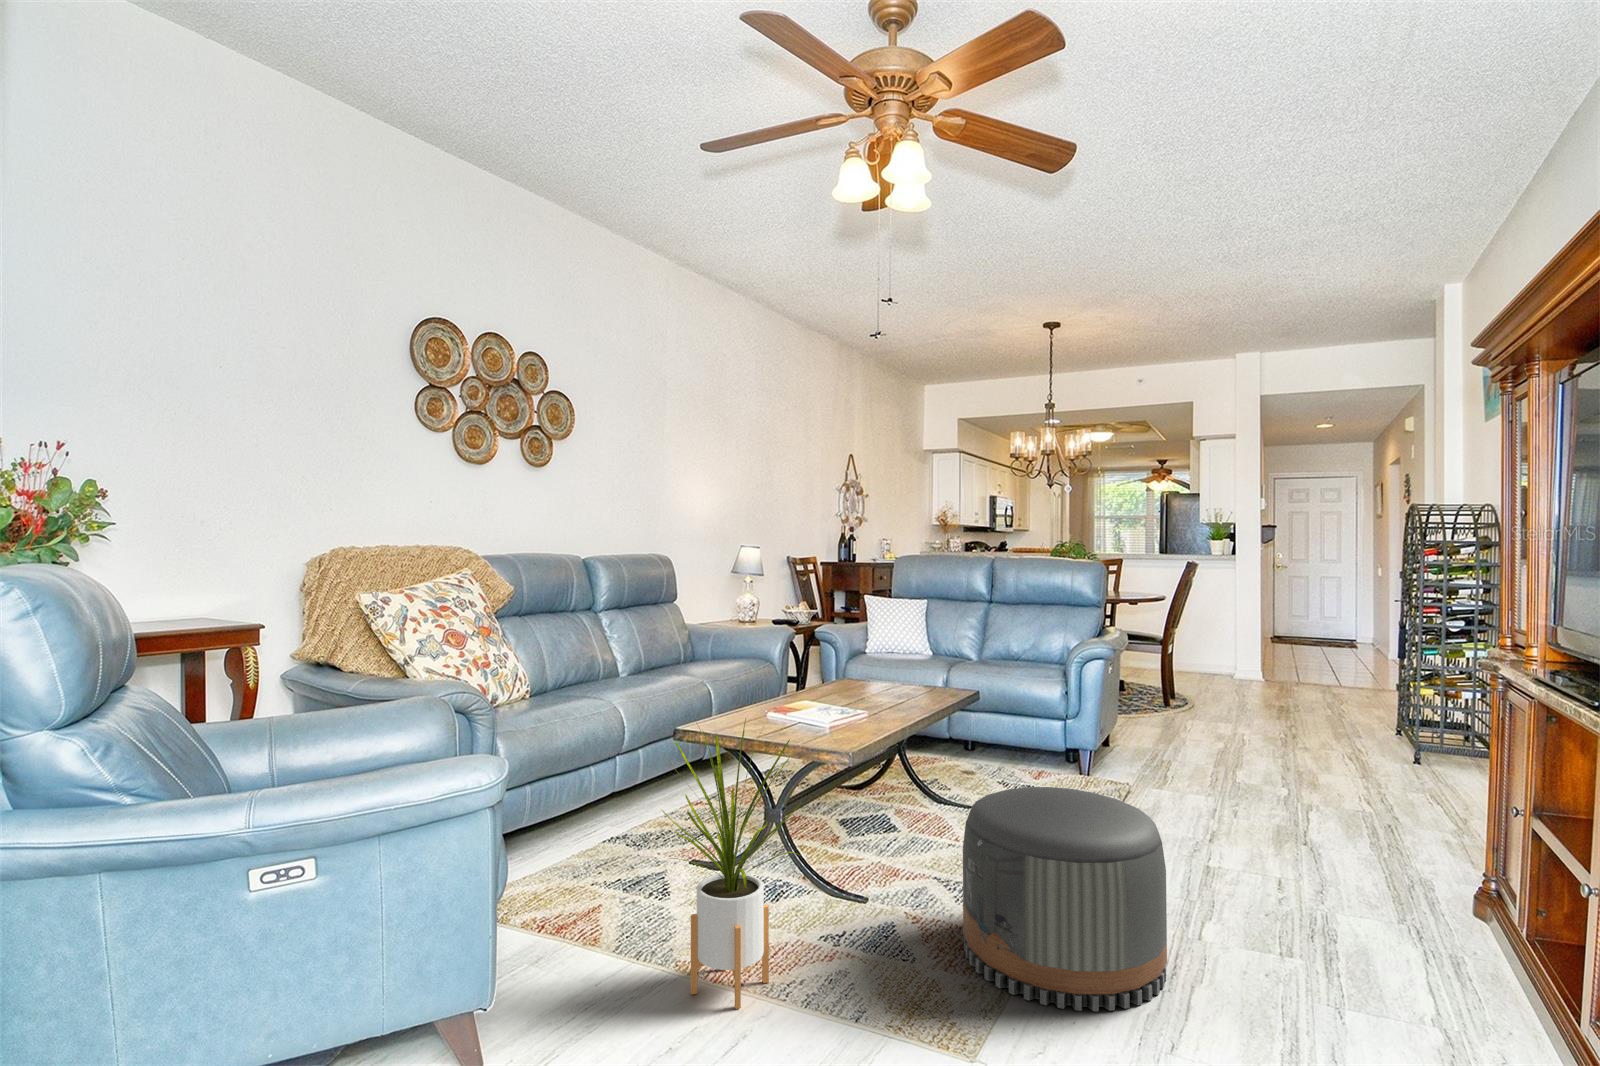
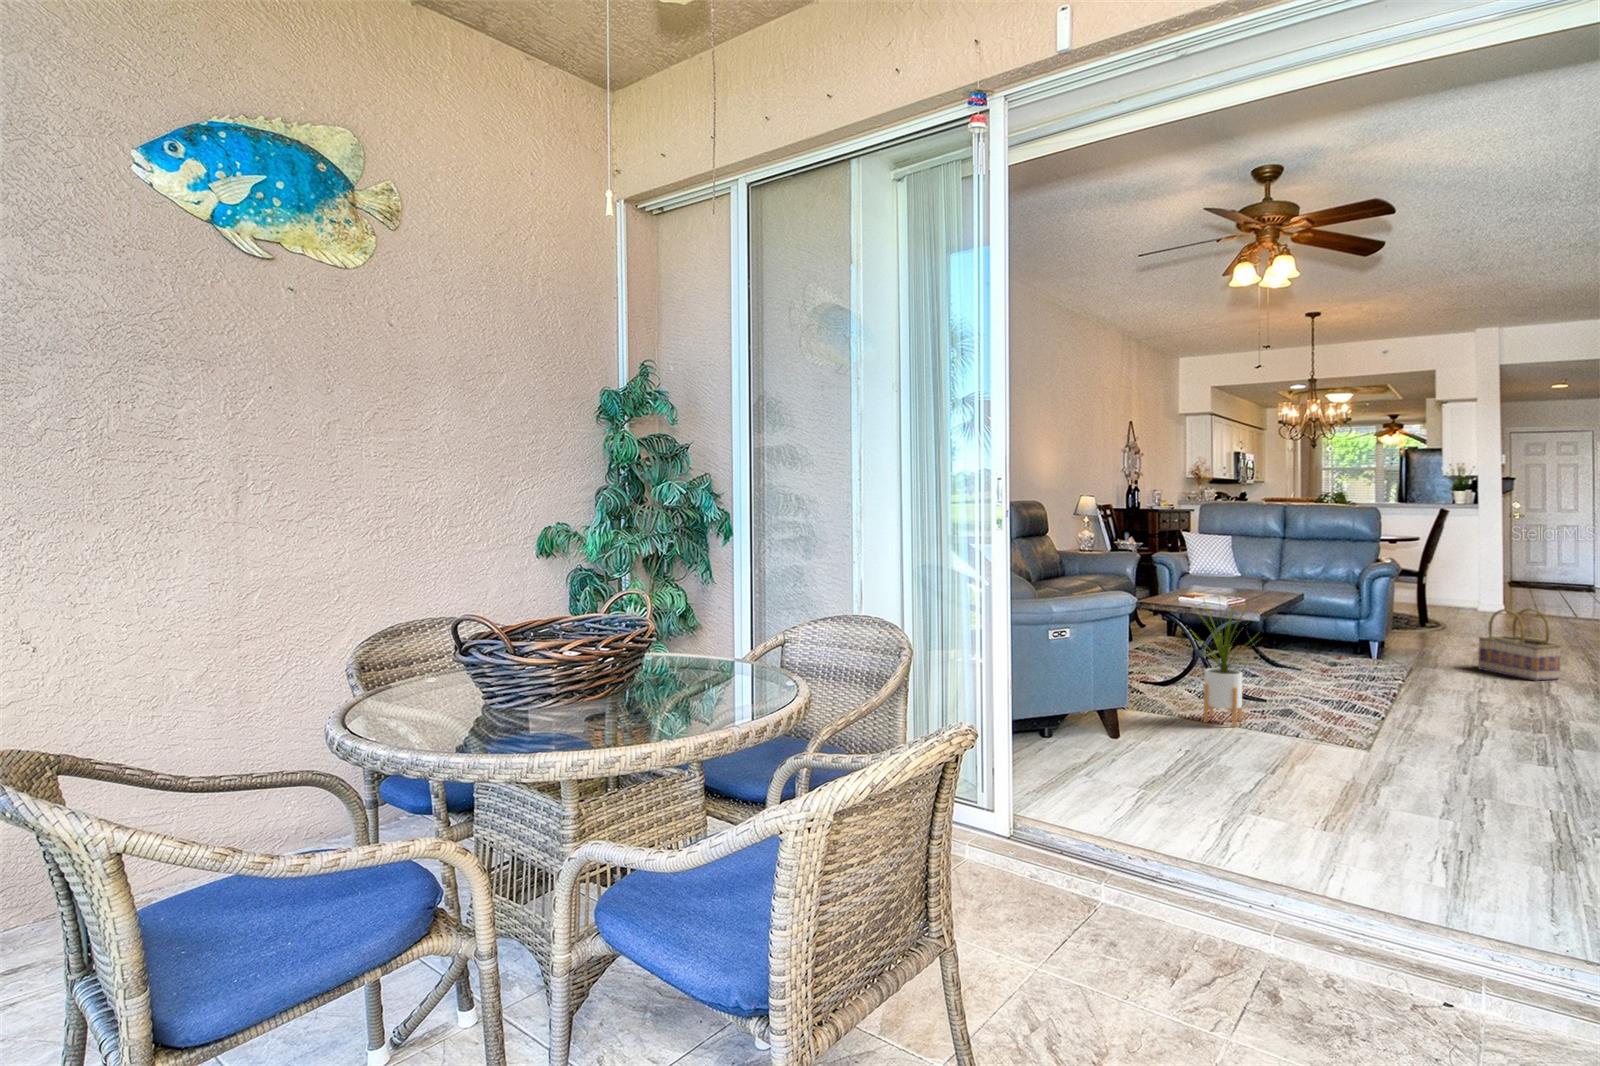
basket: none [1216,706,1324,820] -> present [1478,608,1562,680]
pouf: present [963,787,1167,1011] -> none [1340,635,1469,735]

